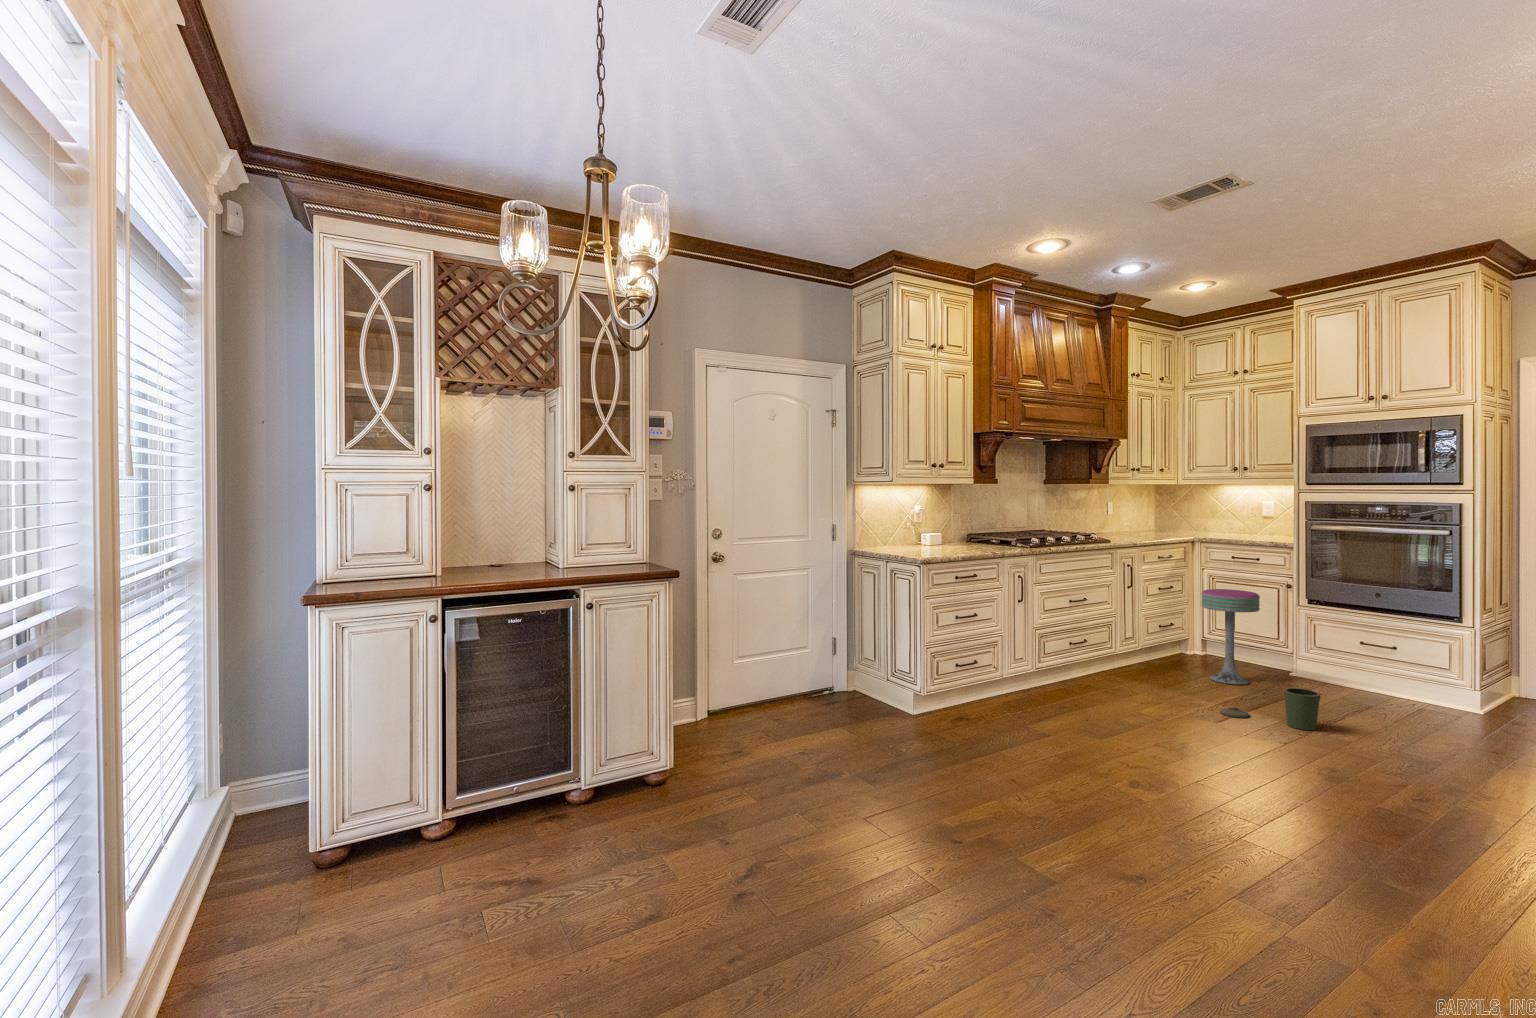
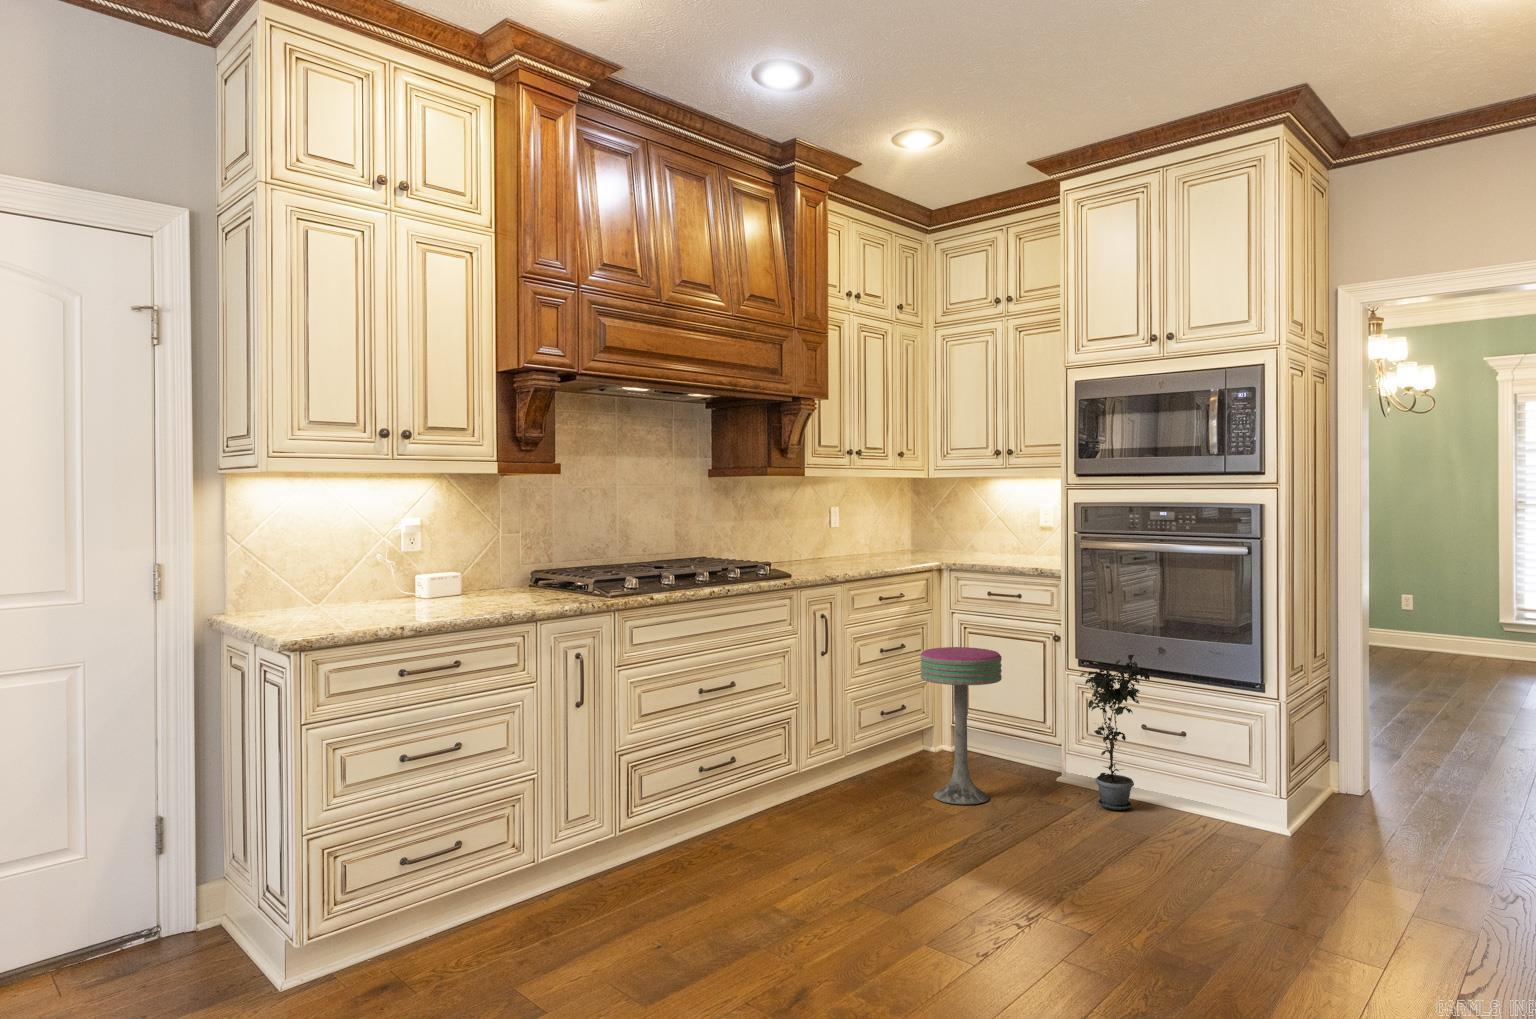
potted plant: none [1319,597,1371,694] -> present [1080,655,1150,810]
trash can: present [1220,688,1320,730] -> none [905,813,1039,884]

